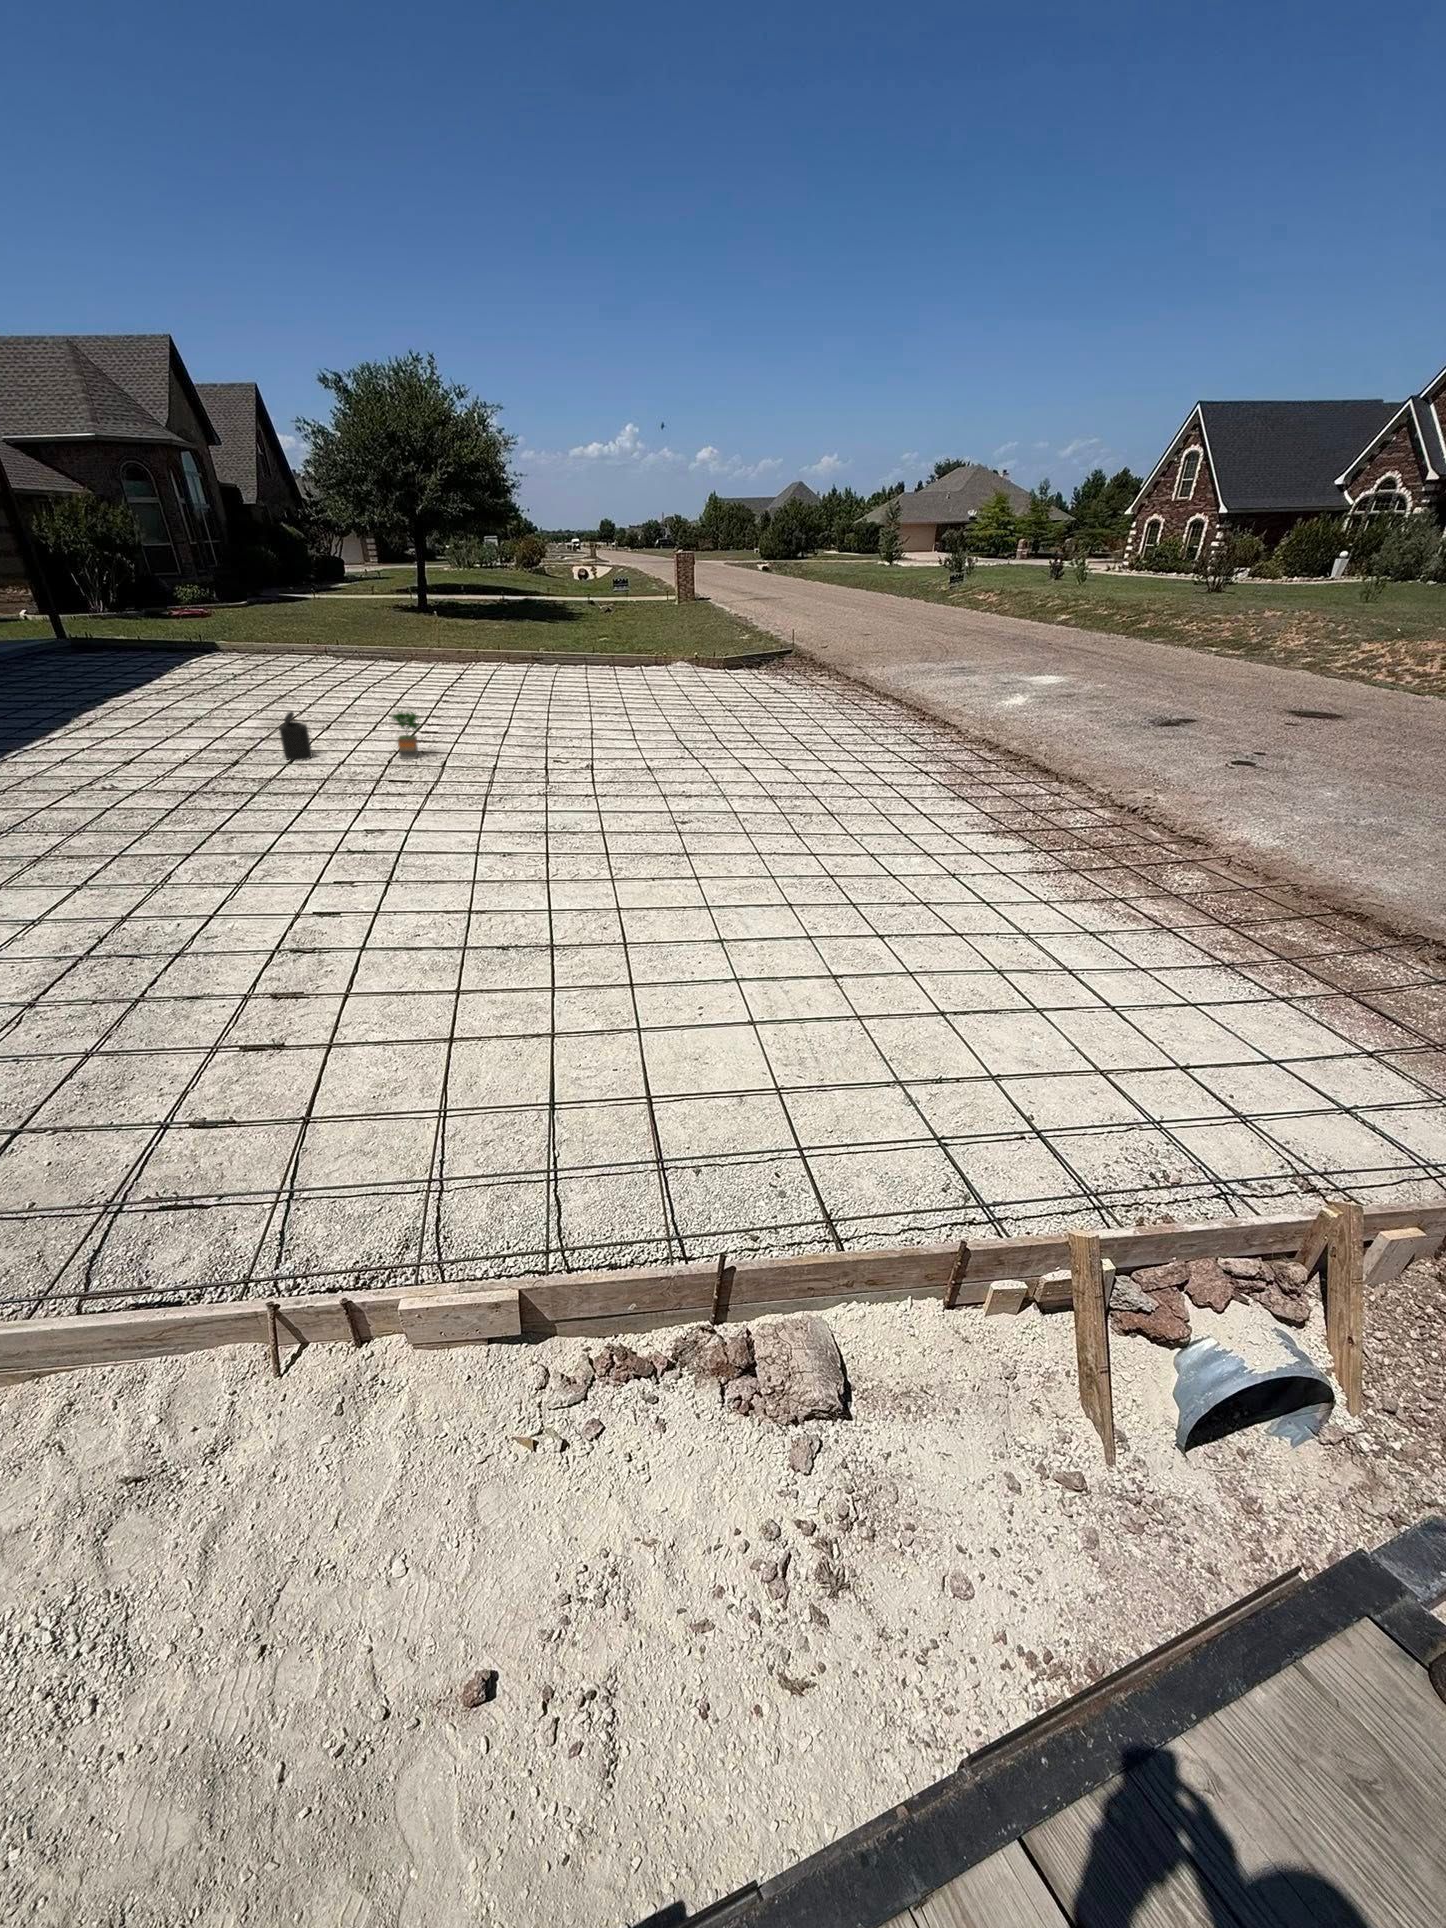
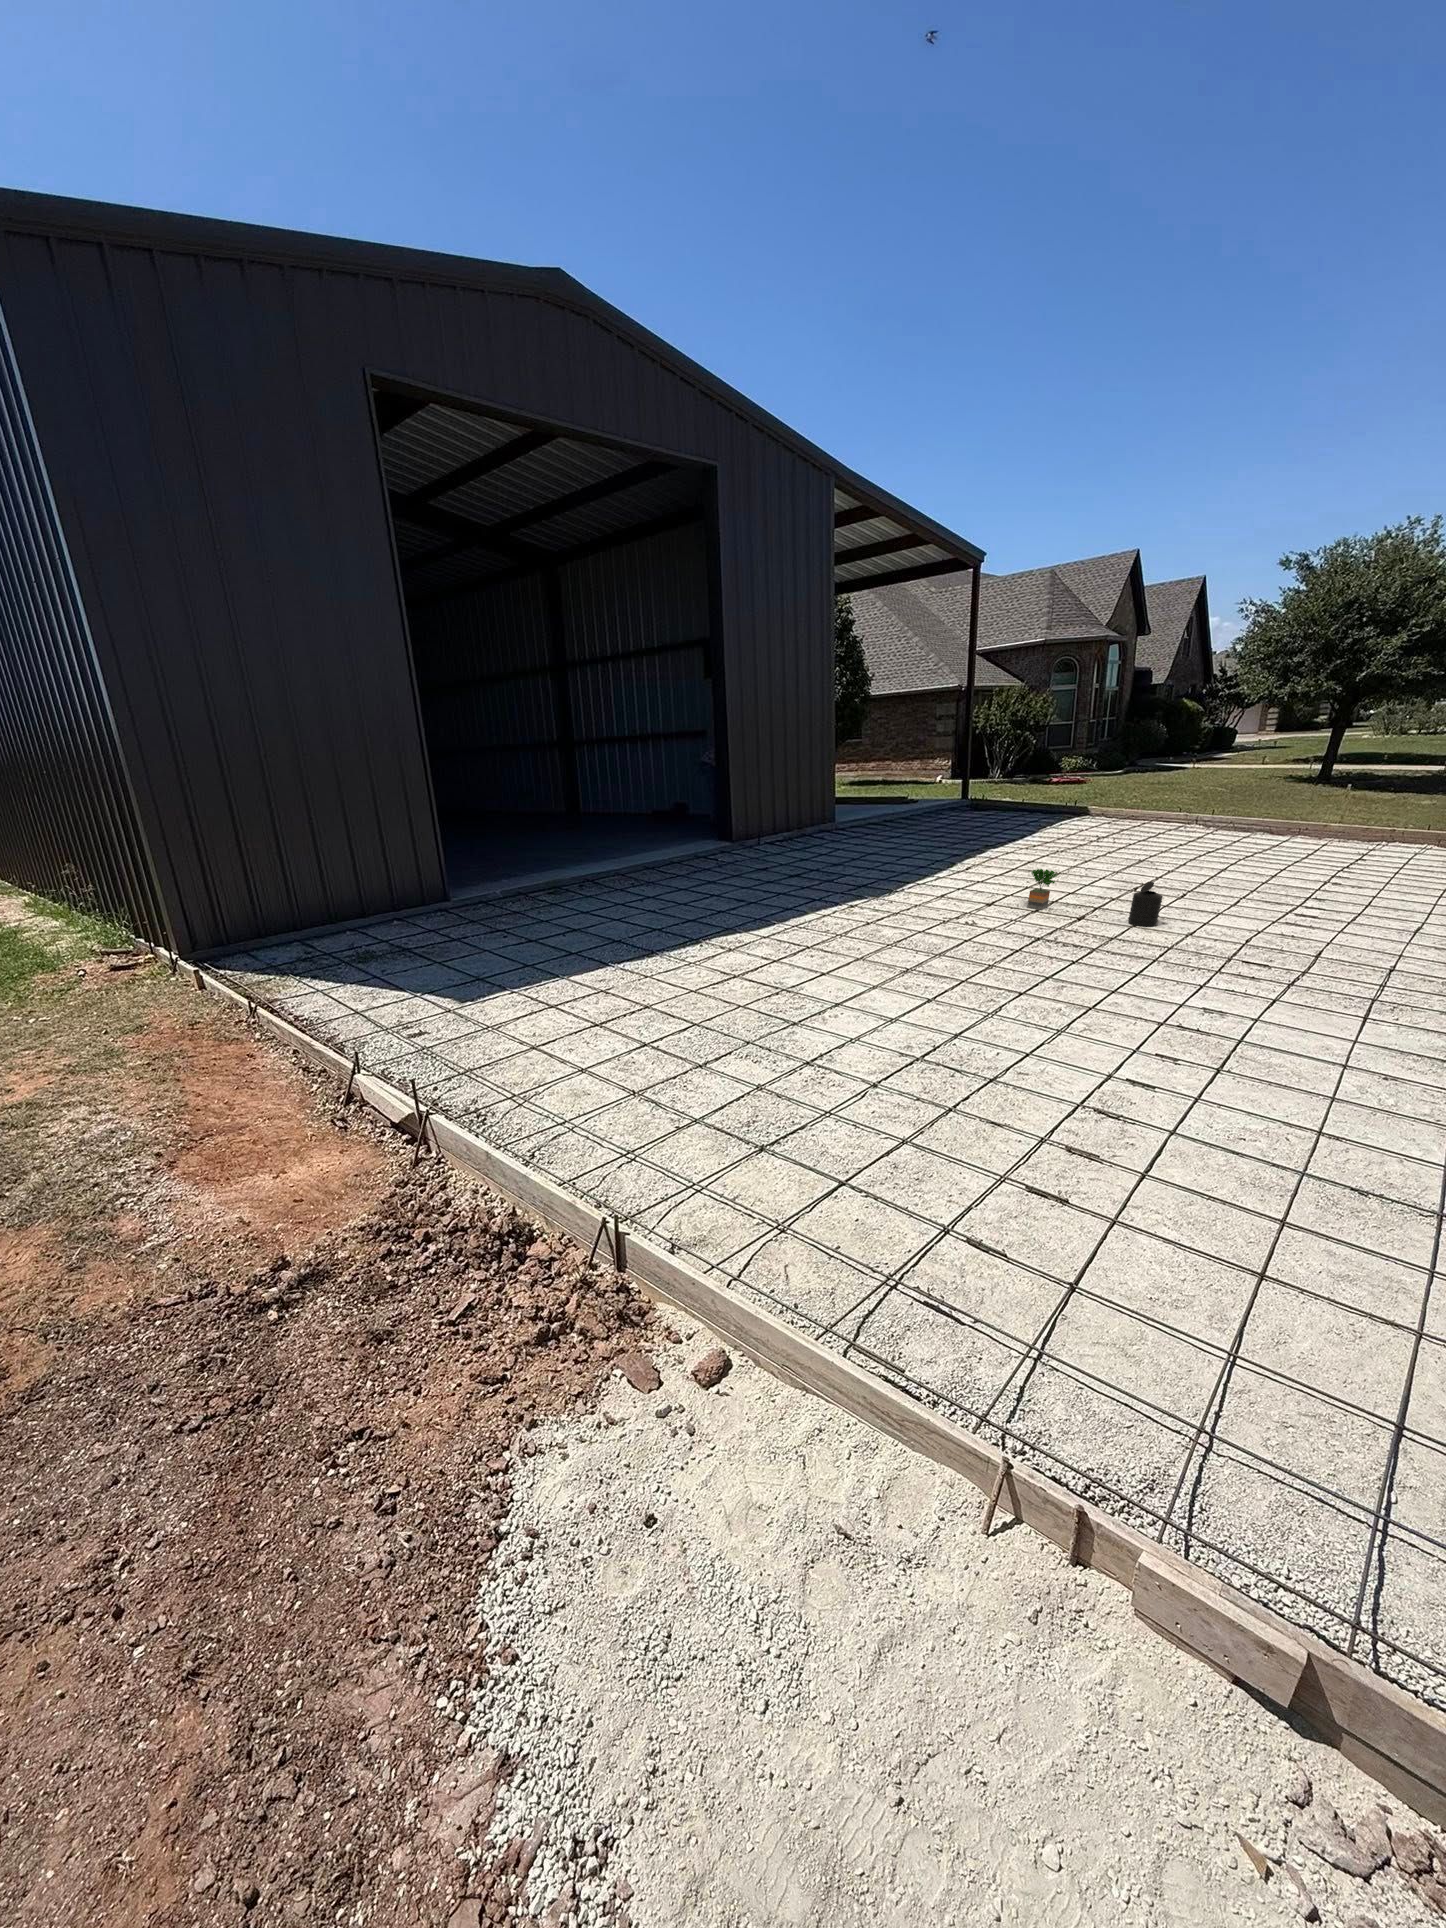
potted tree: present [391,712,420,759] -> present [1027,869,1057,910]

